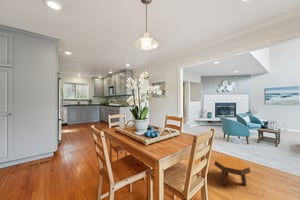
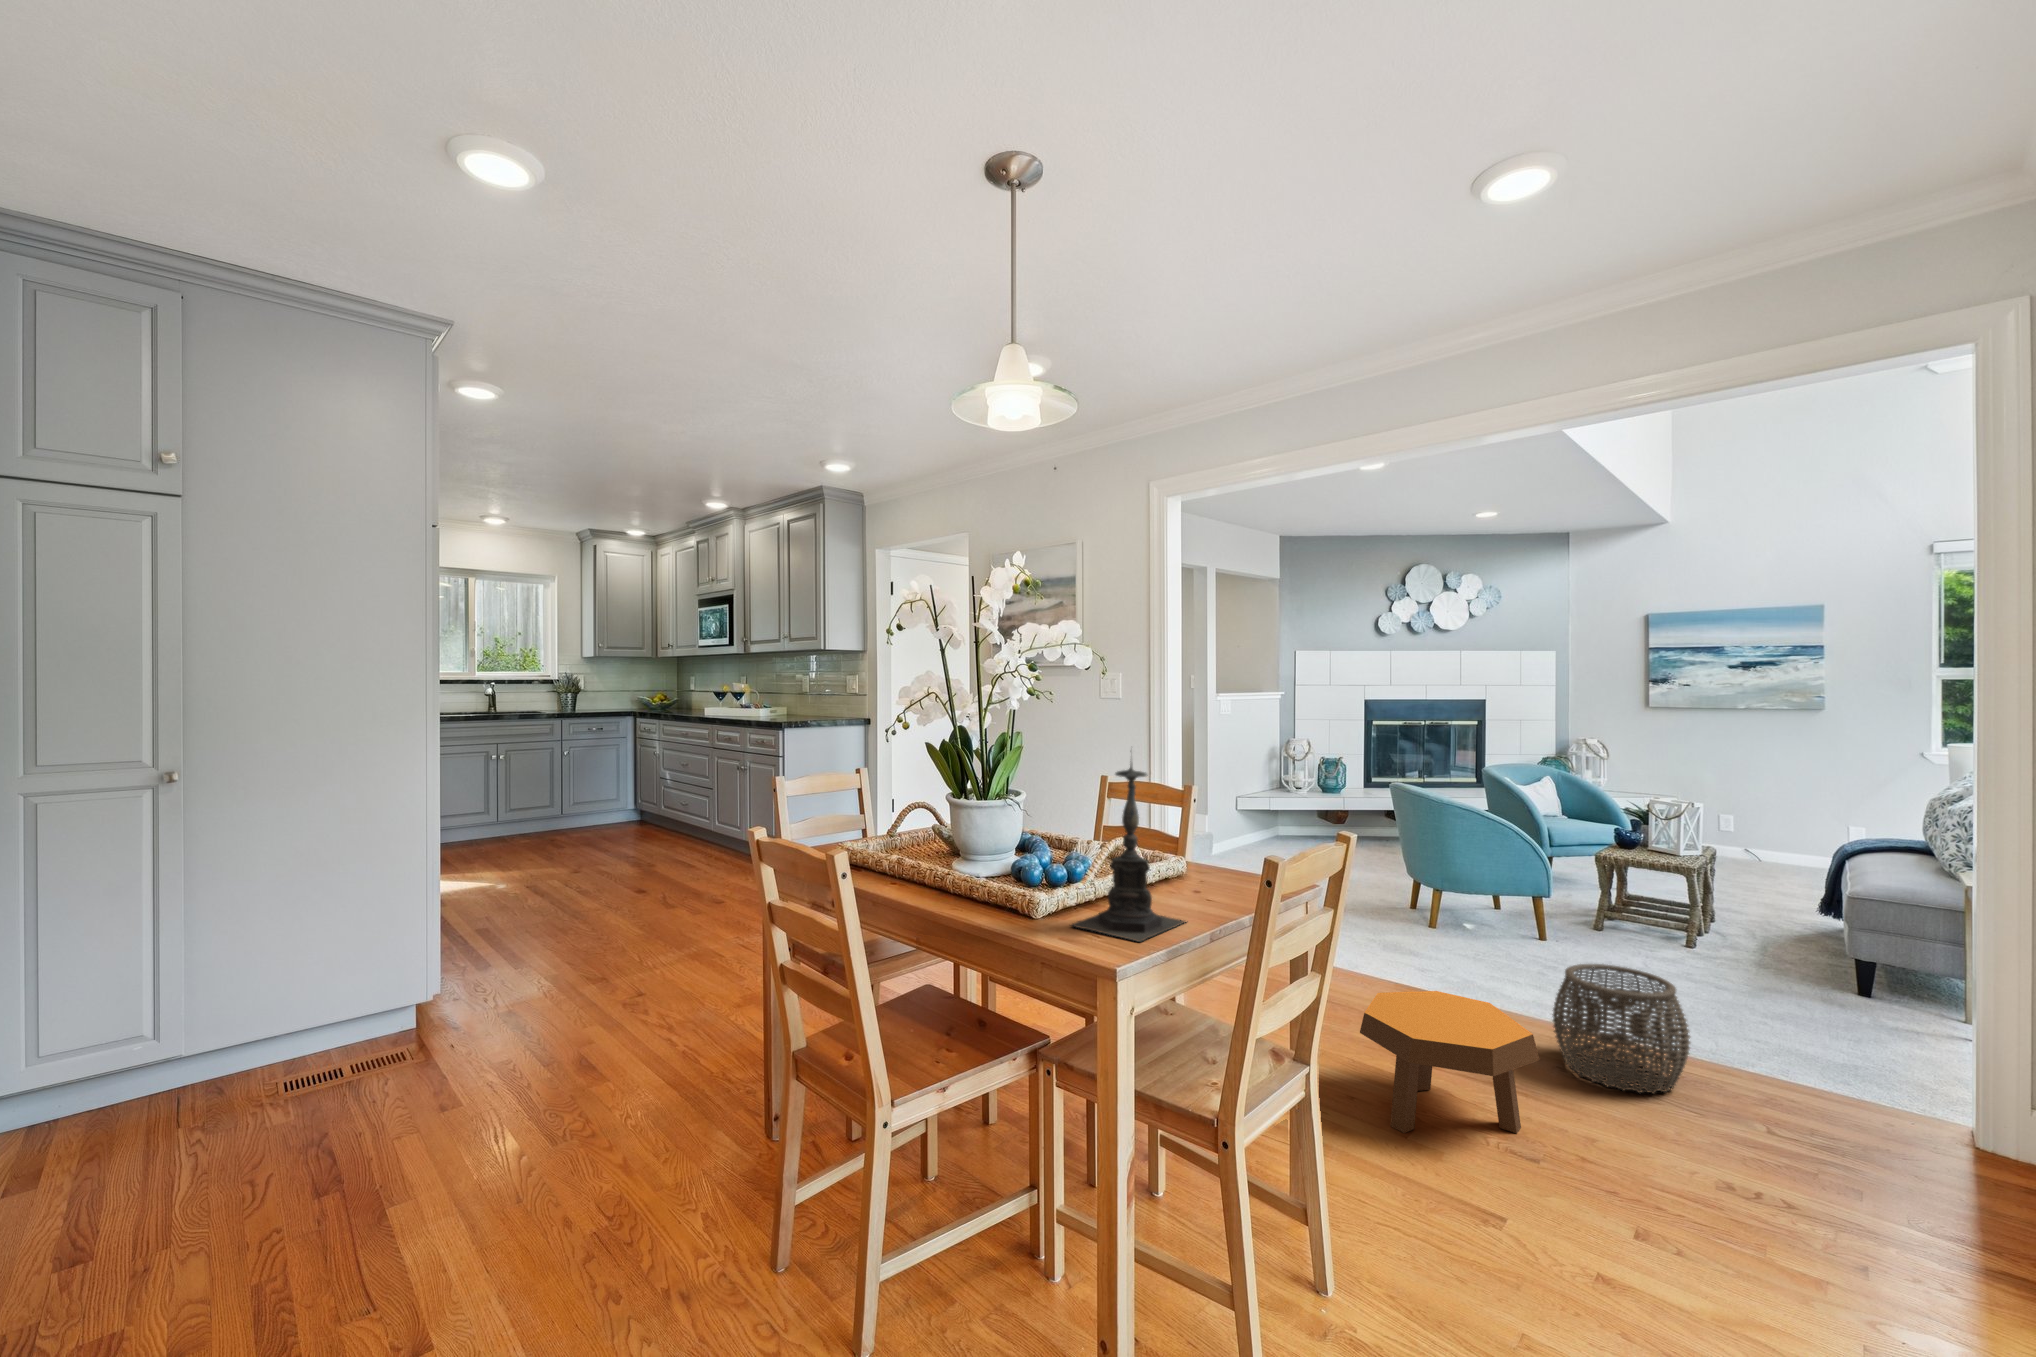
candle holder: none [153,111,178,152] -> present [1072,763,1186,942]
woven basket: none [252,152,281,178] -> present [1552,964,1690,1094]

